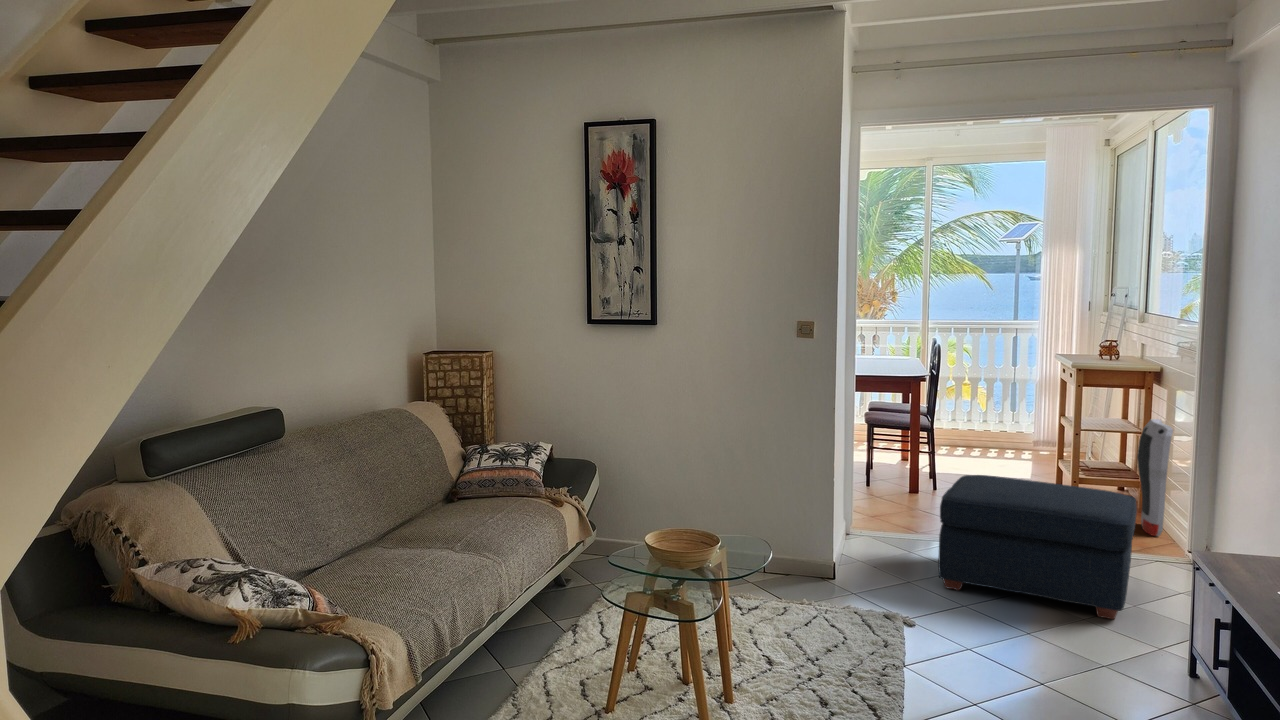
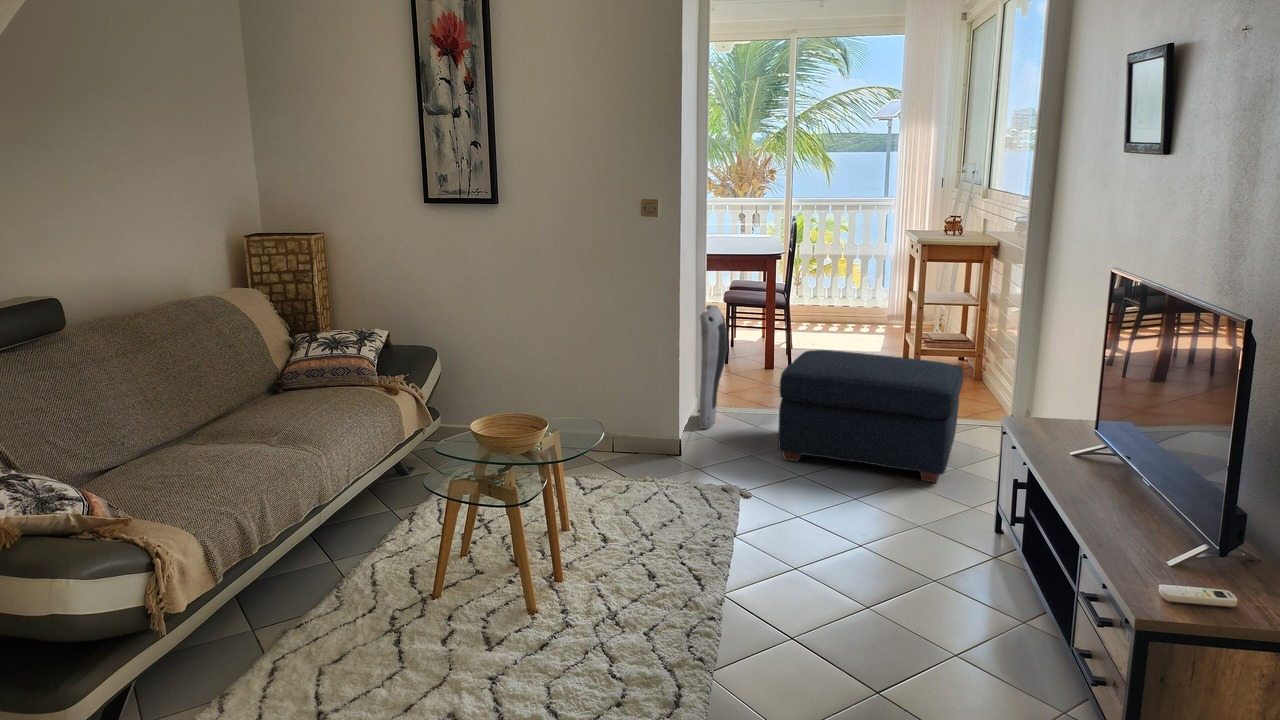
air purifier: present [1137,419,1173,536] -> present [699,305,728,429]

